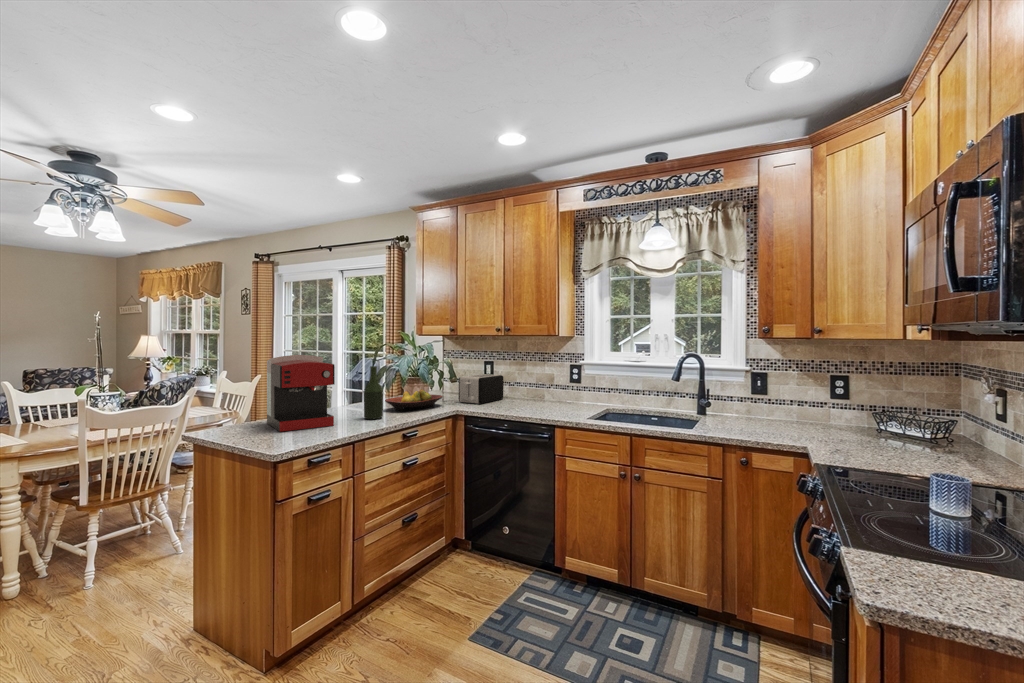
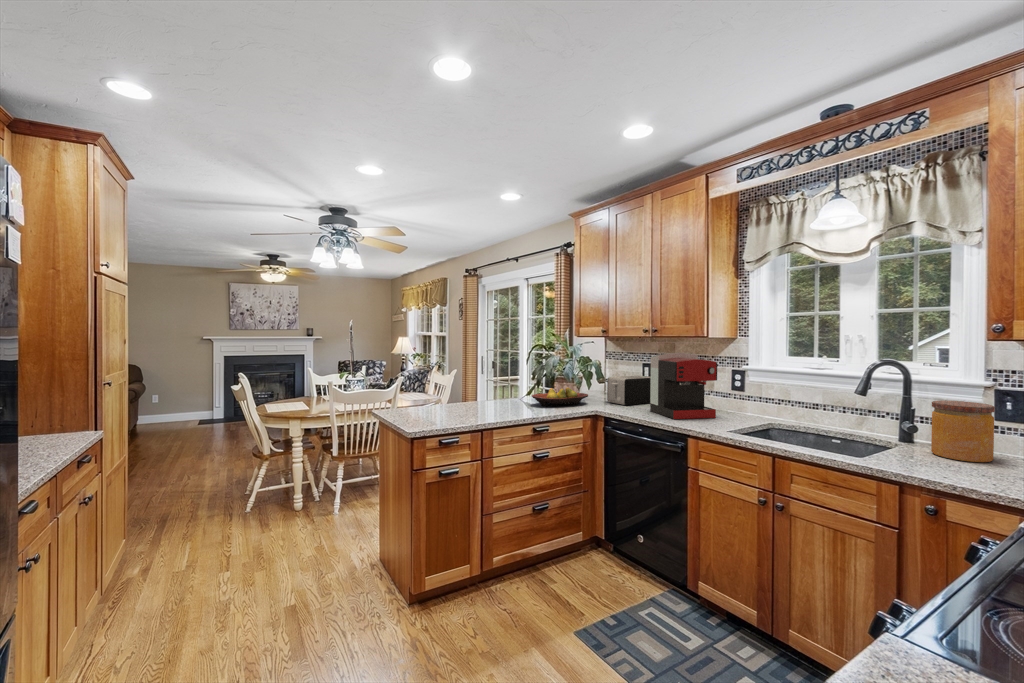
coffee maker: present [267,355,335,432] -> present [650,352,717,419]
bottle: present [364,366,383,419] -> none [506,364,523,412]
jar: none [723,382,759,425] -> present [931,400,995,462]

